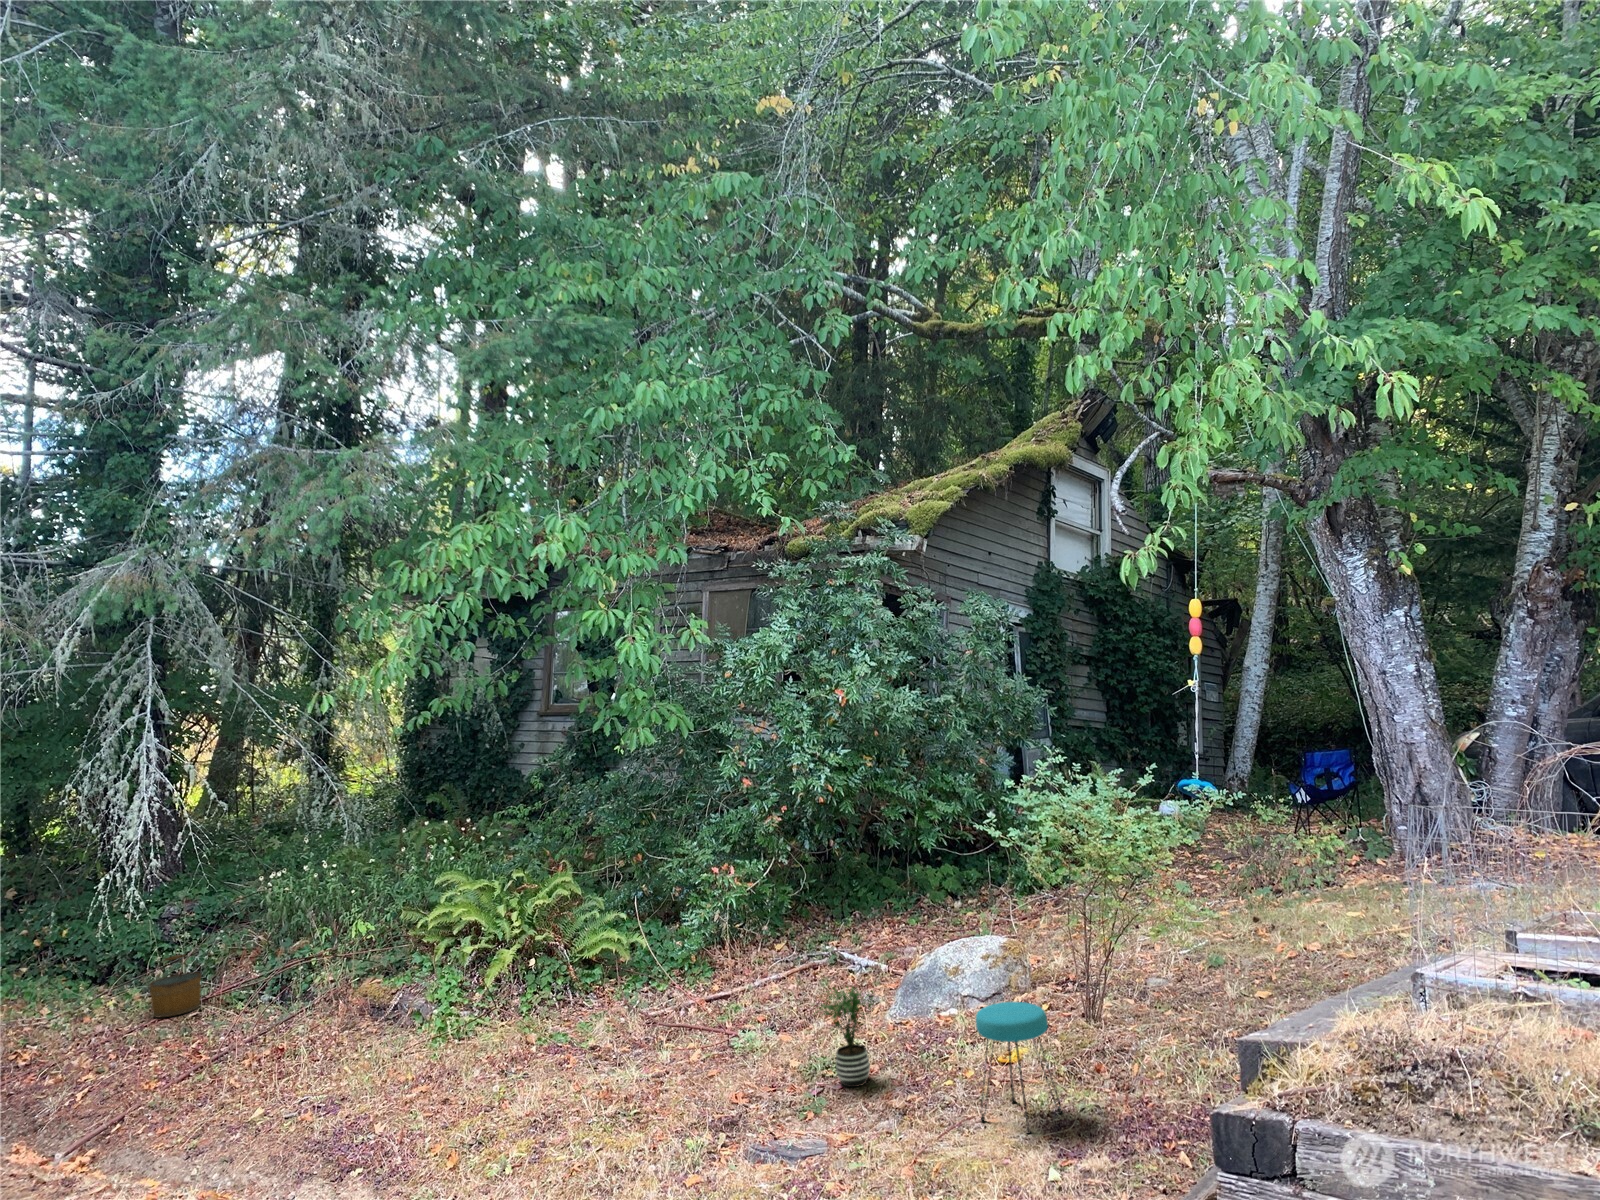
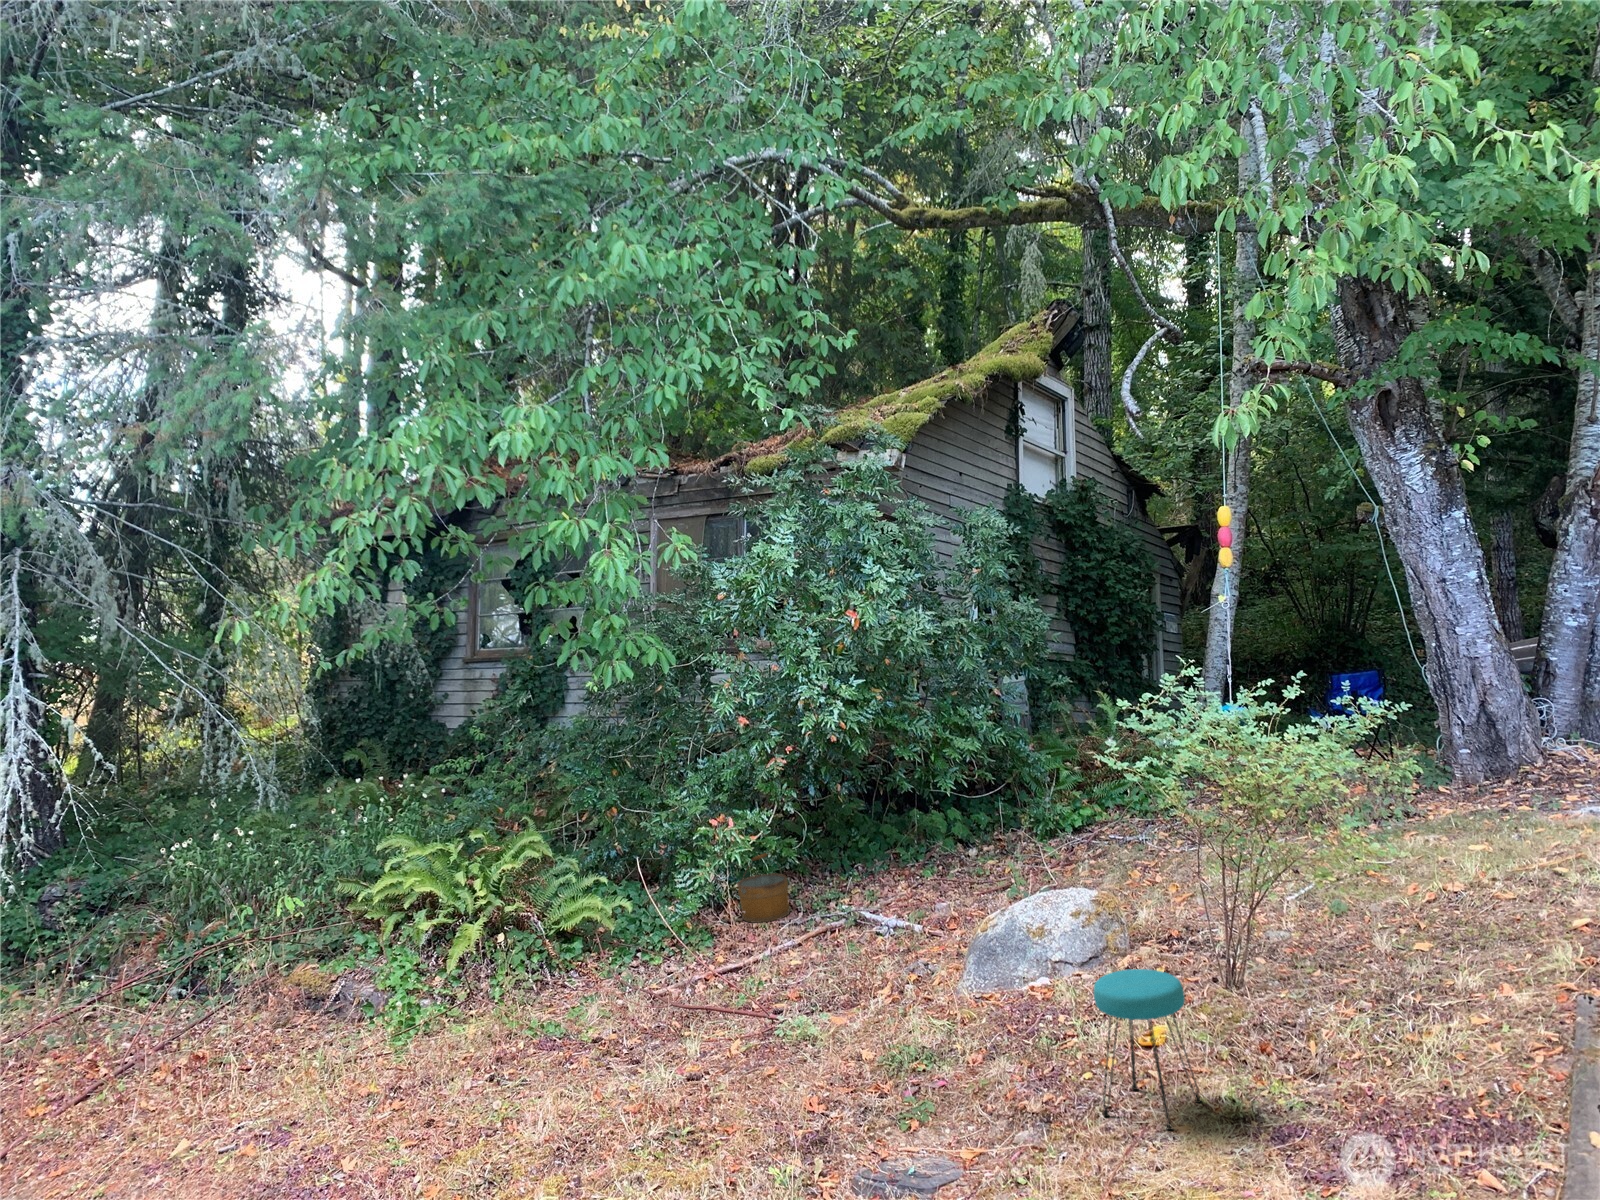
bucket: present [149,954,202,1017] -> present [737,853,790,923]
potted plant: present [814,987,874,1087] -> none [872,954,953,1077]

